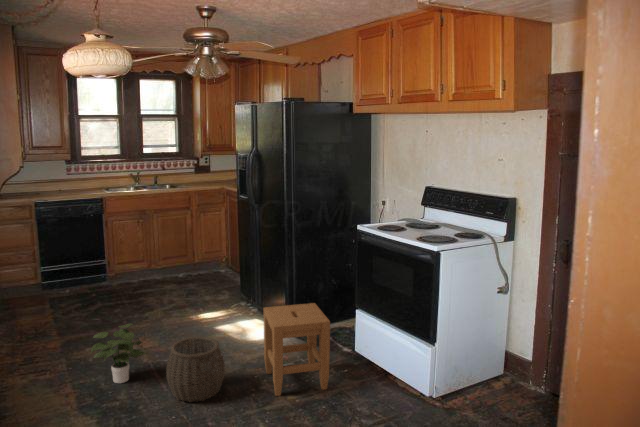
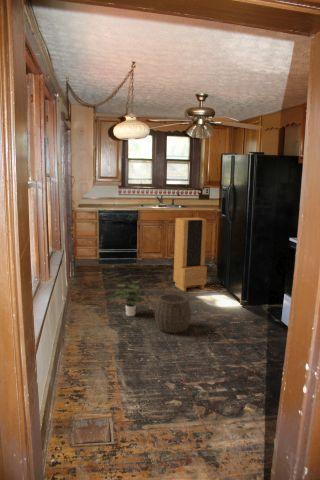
storage cabinet: none [173,207,227,321] -> present [174,218,207,291]
stool: present [264,303,330,396] -> none [220,281,264,341]

